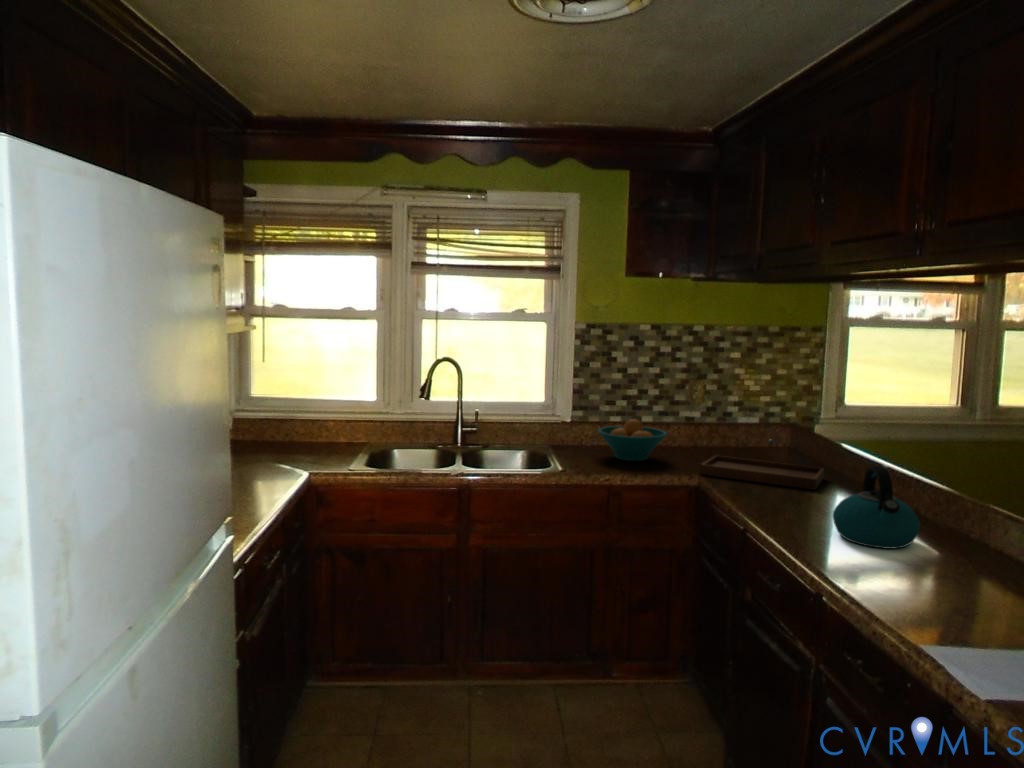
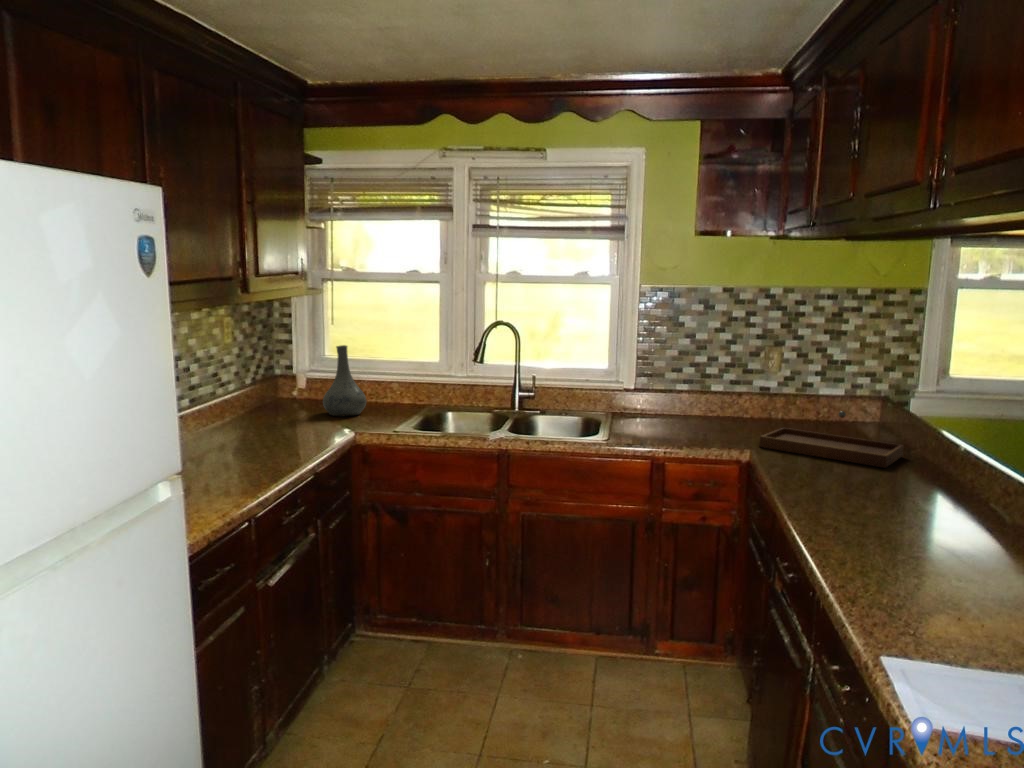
vase: none [261,384,307,458] -> present [323,345,366,416]
fruit bowl: present [598,419,667,461] -> none [656,387,731,431]
kettle: present [833,465,920,549] -> none [881,440,983,534]

